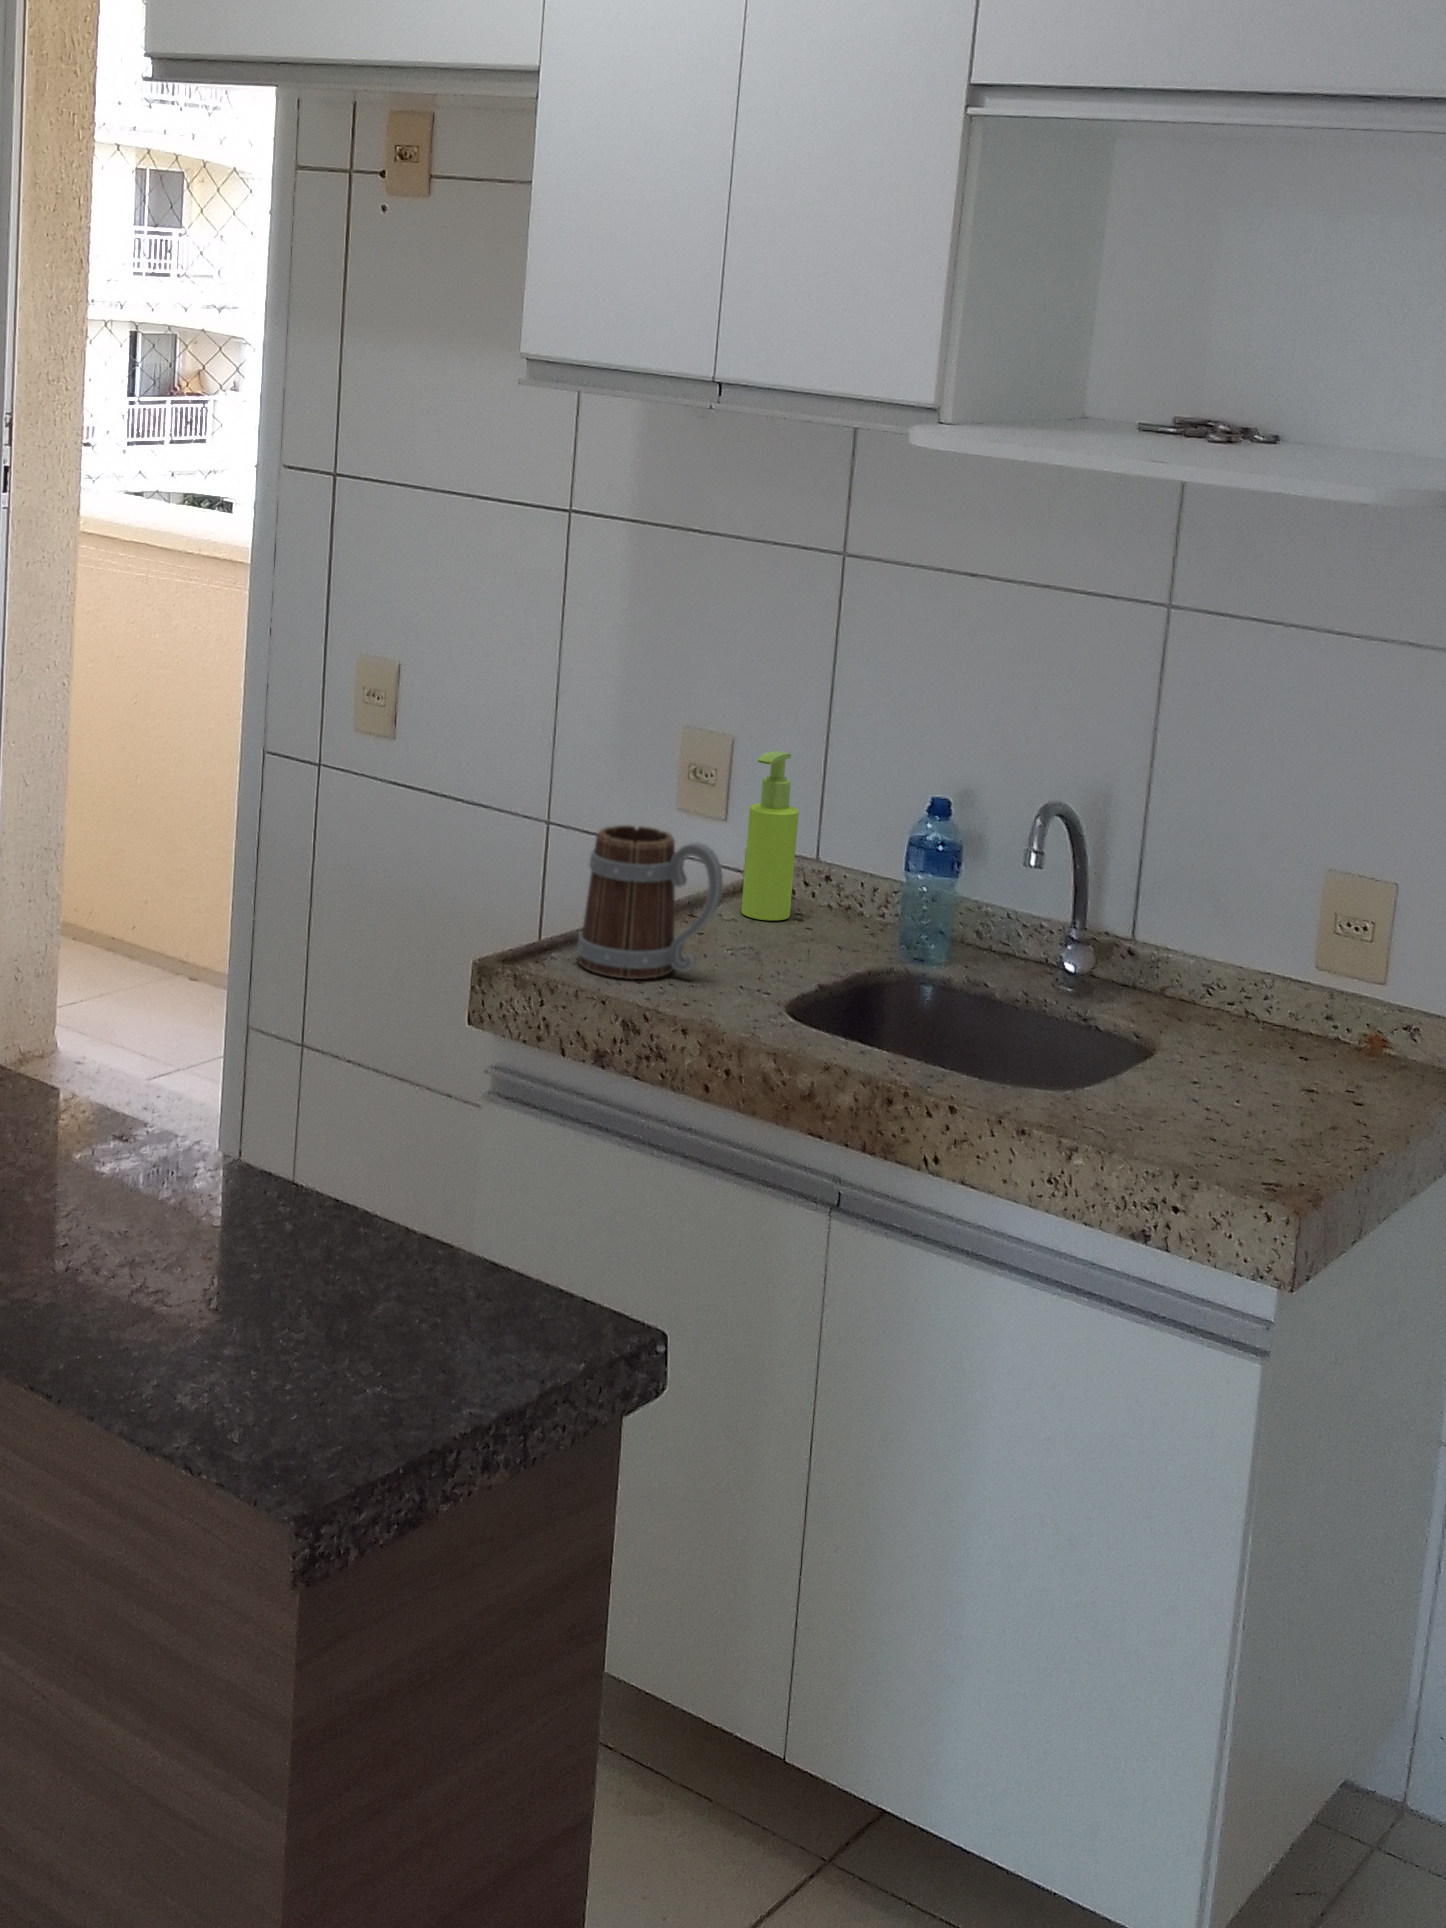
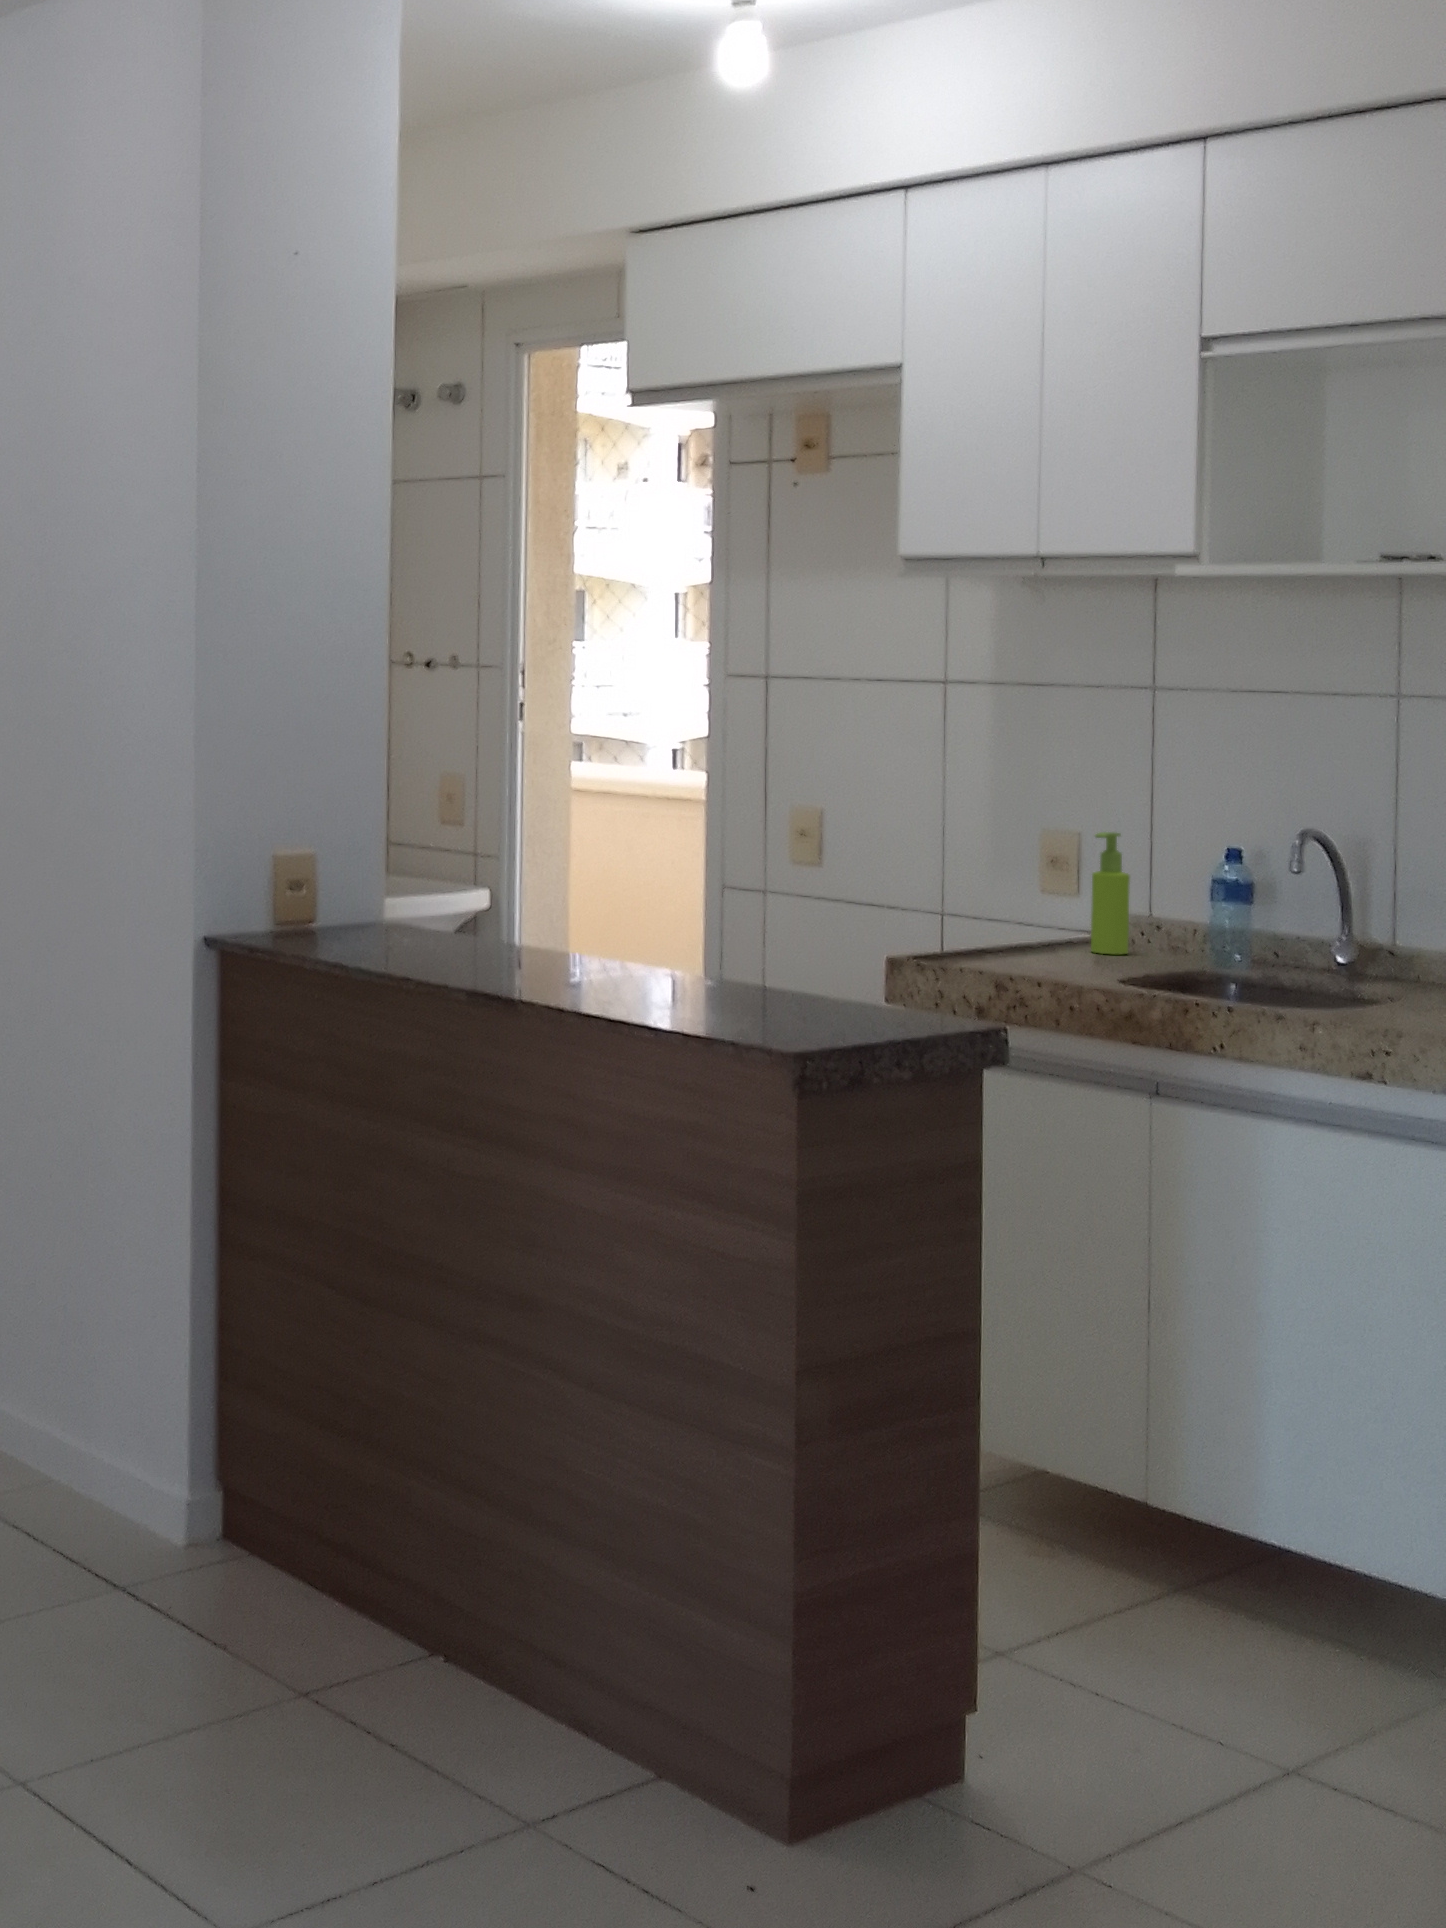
mug: present [577,825,723,979] -> none [965,867,1067,967]

